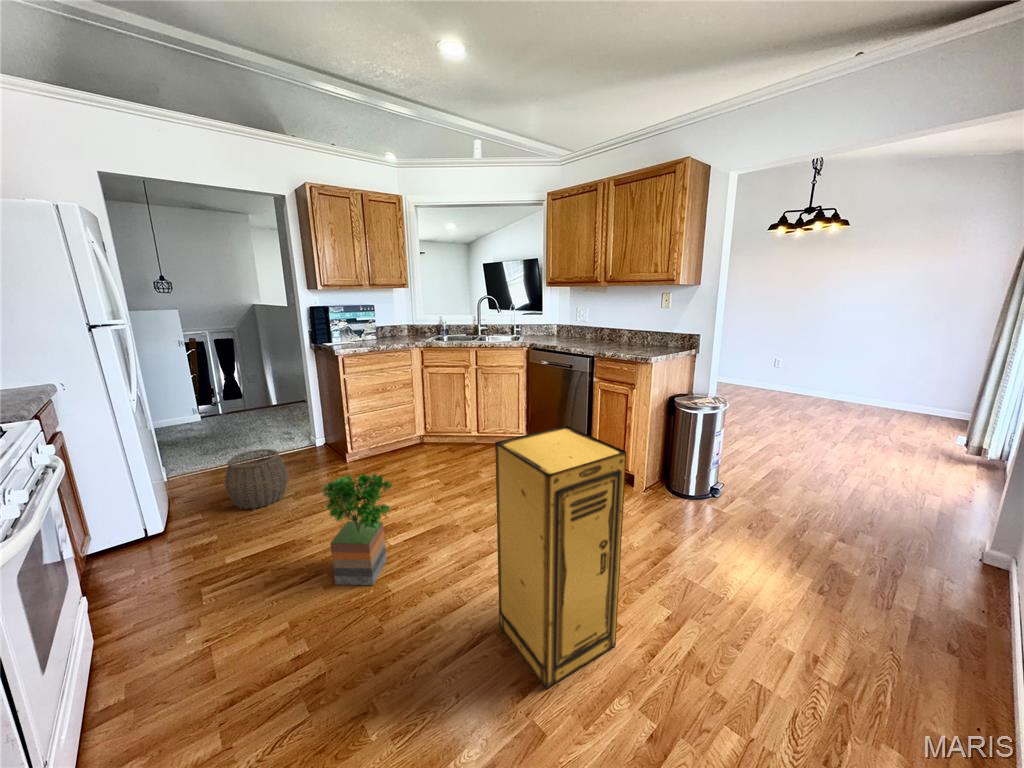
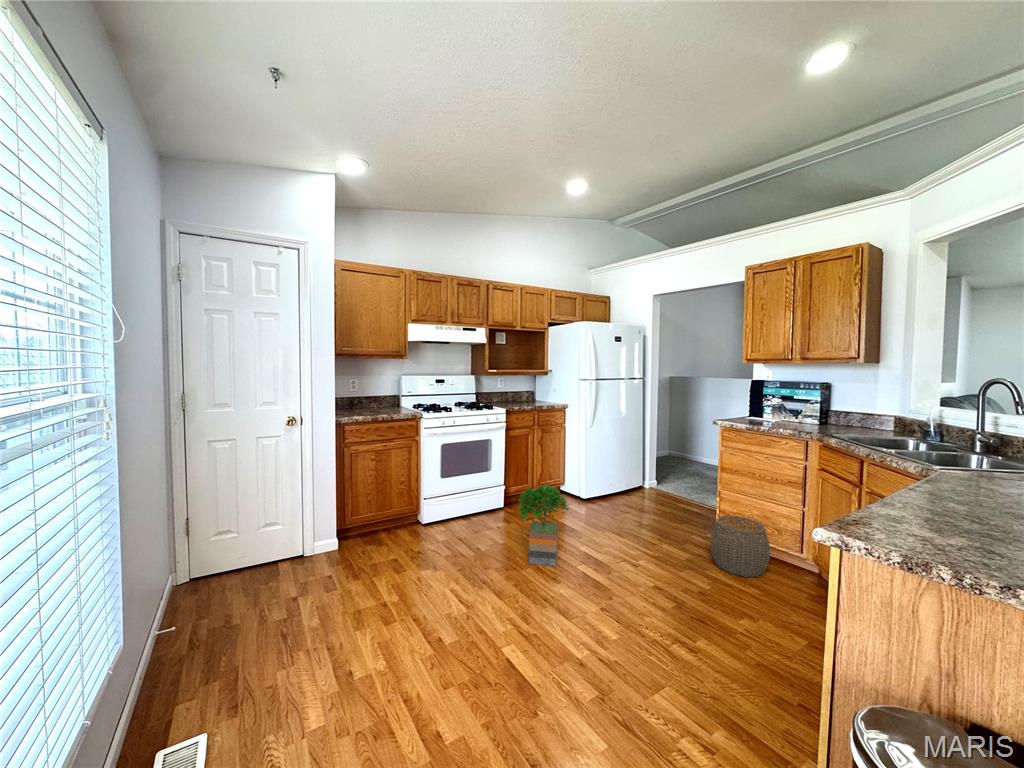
storage cabinet: present [495,426,626,689] -> none [412,464,501,677]
woven basket: present [225,449,288,509] -> present [710,516,770,577]

